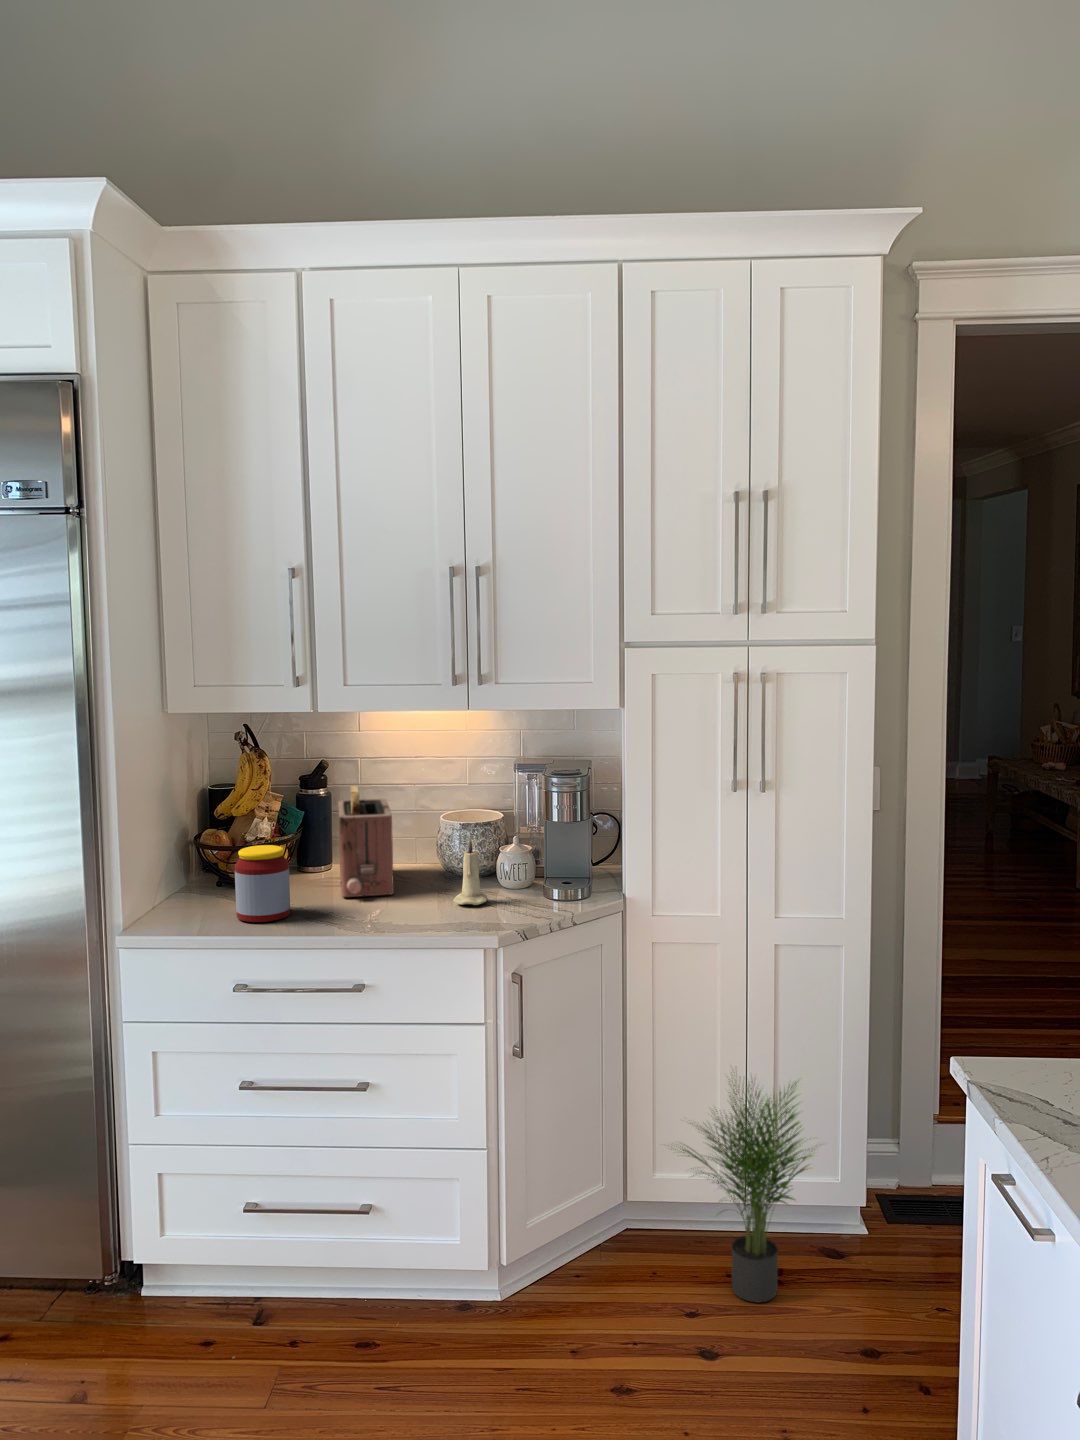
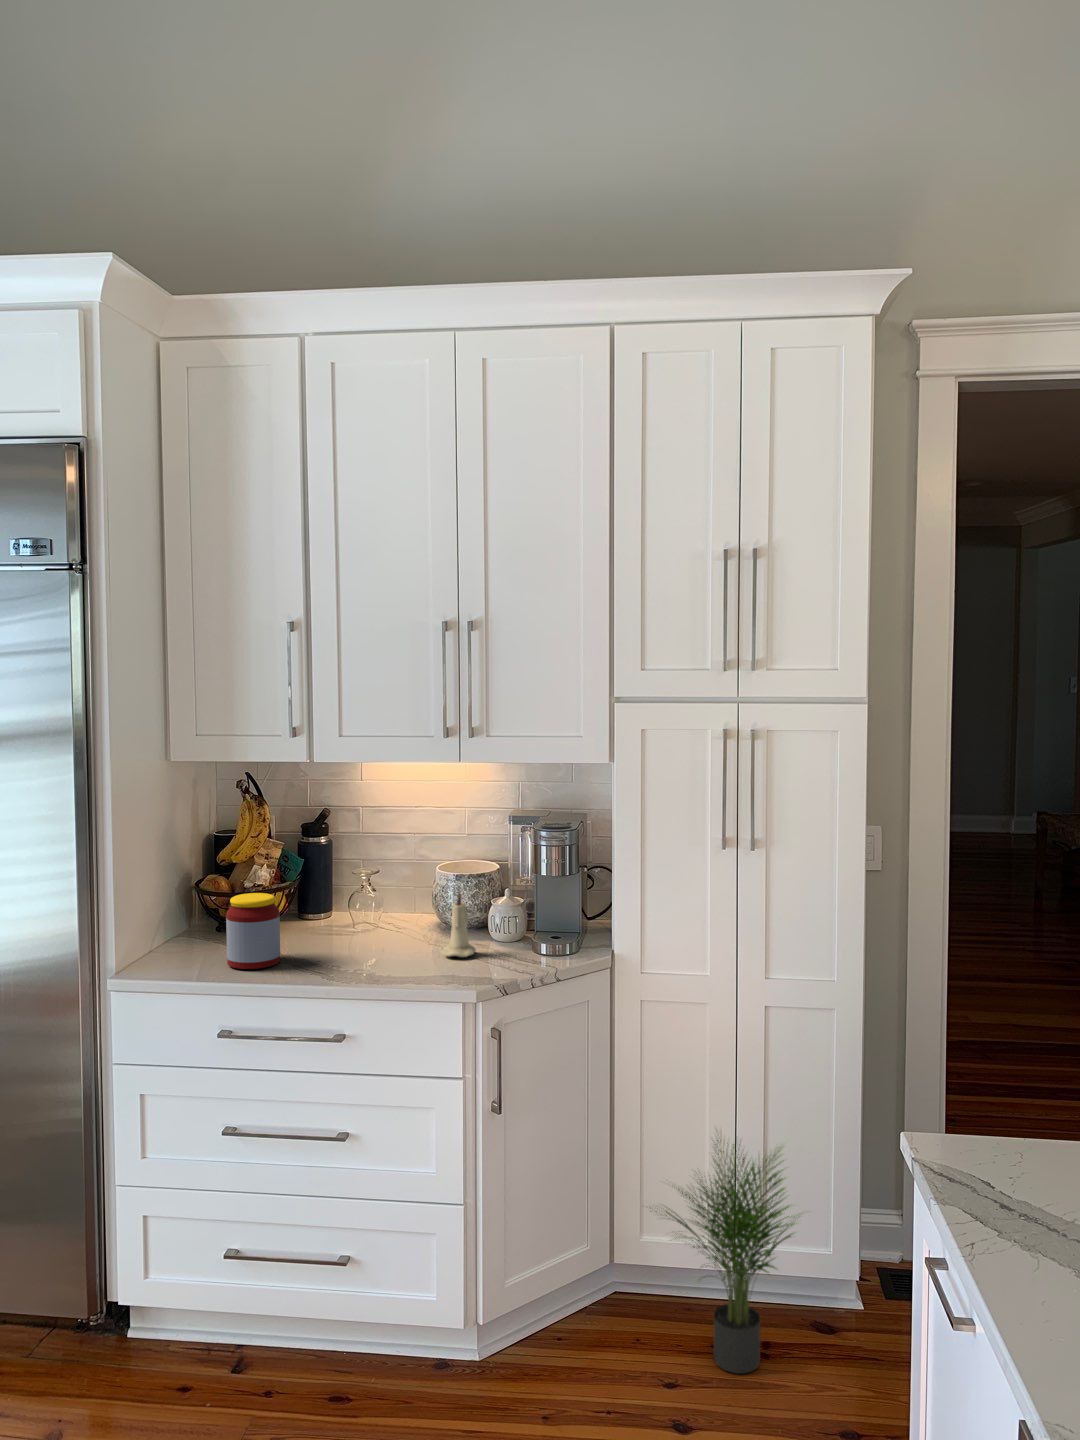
toaster: present [338,786,394,897] -> none [333,836,386,946]

